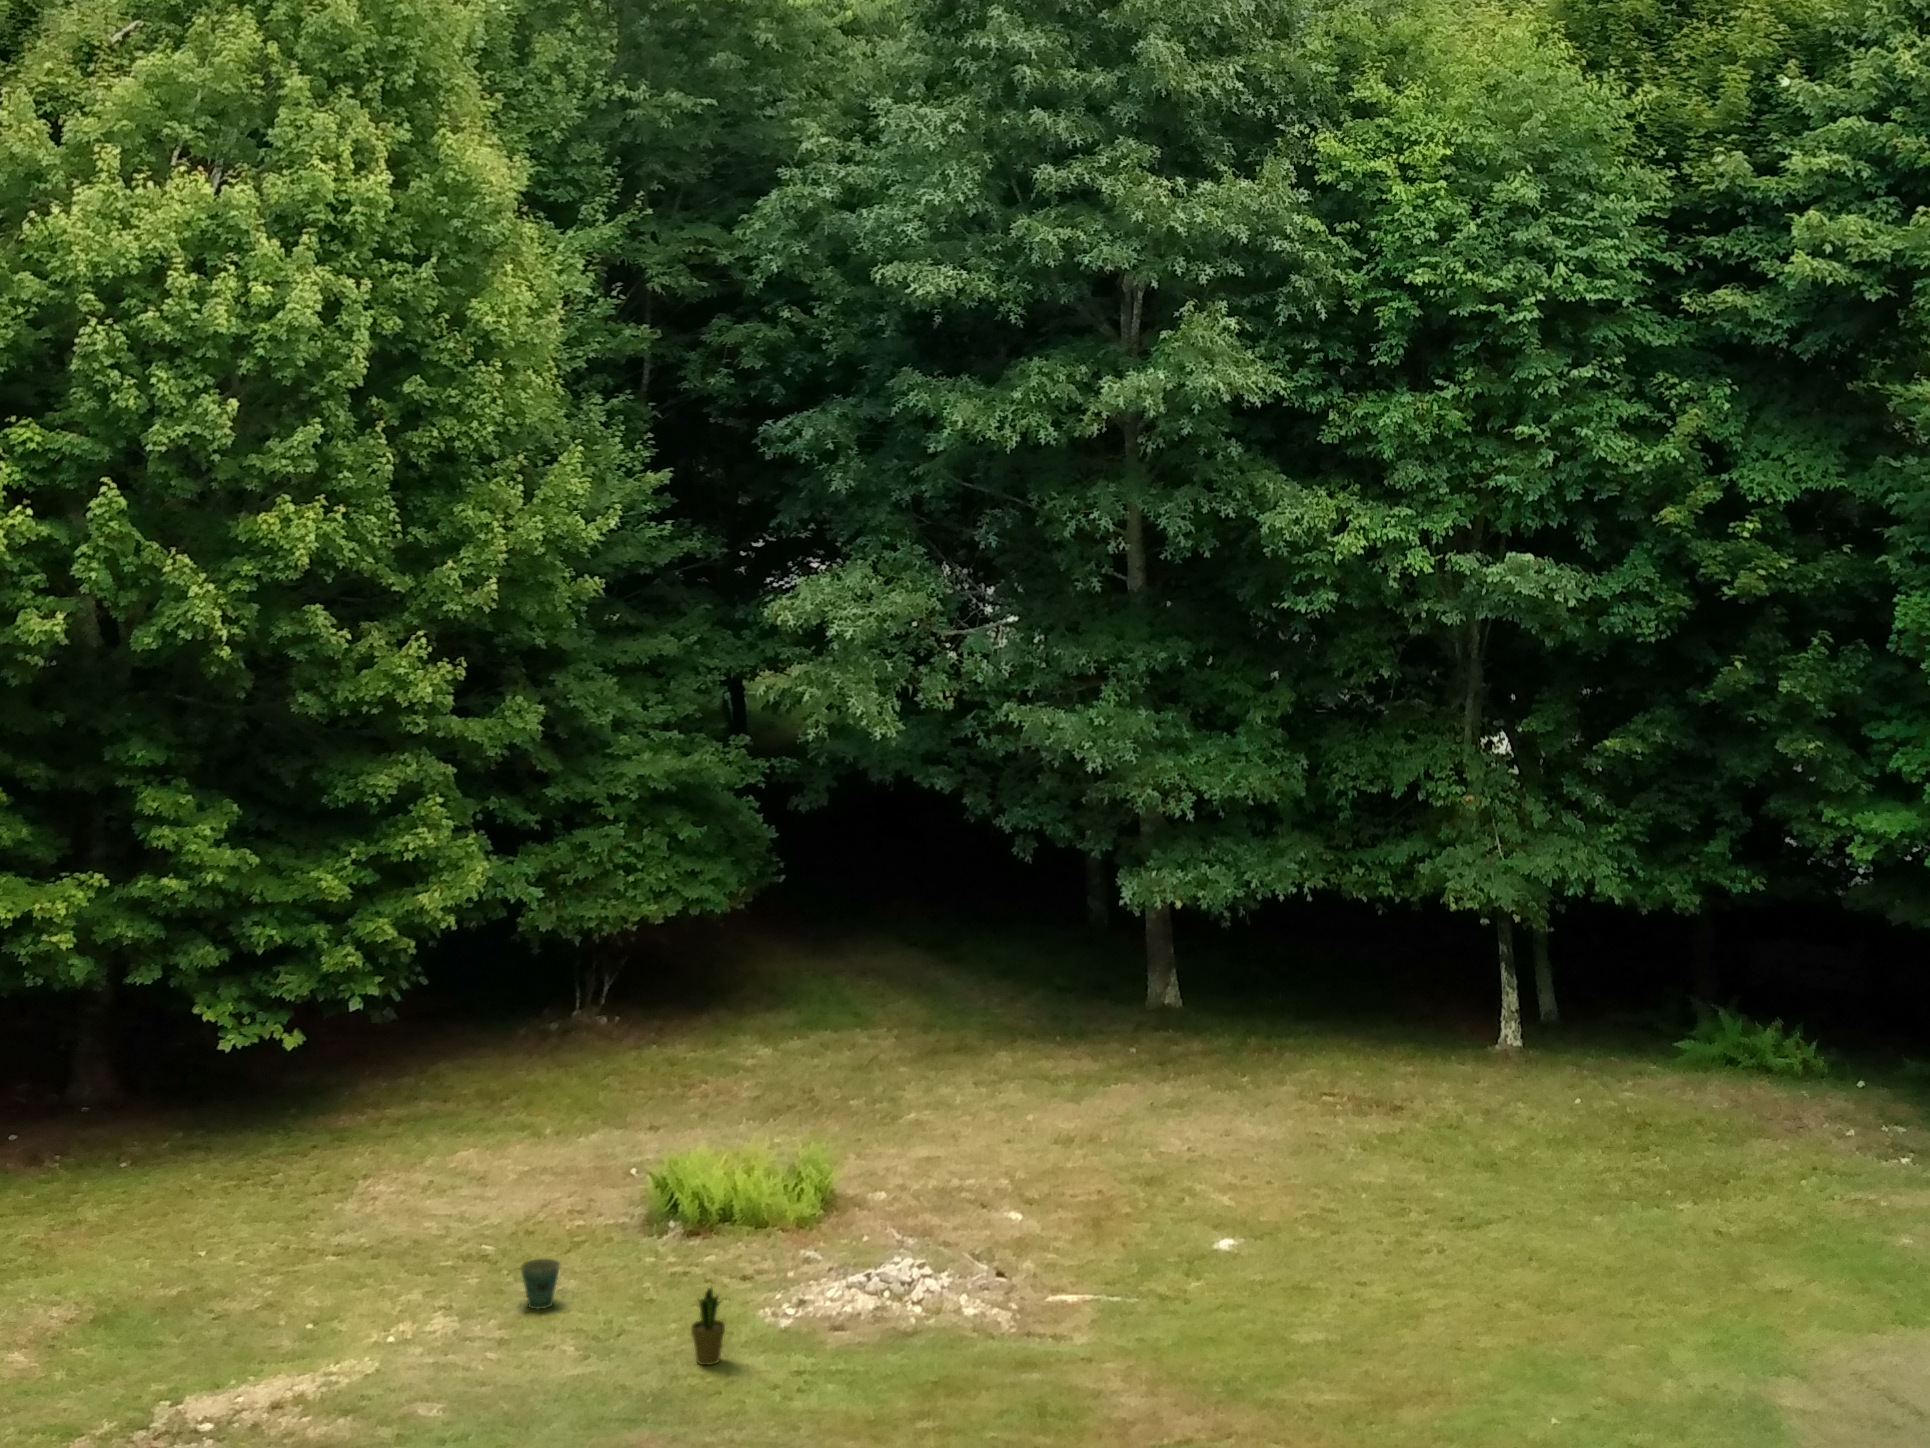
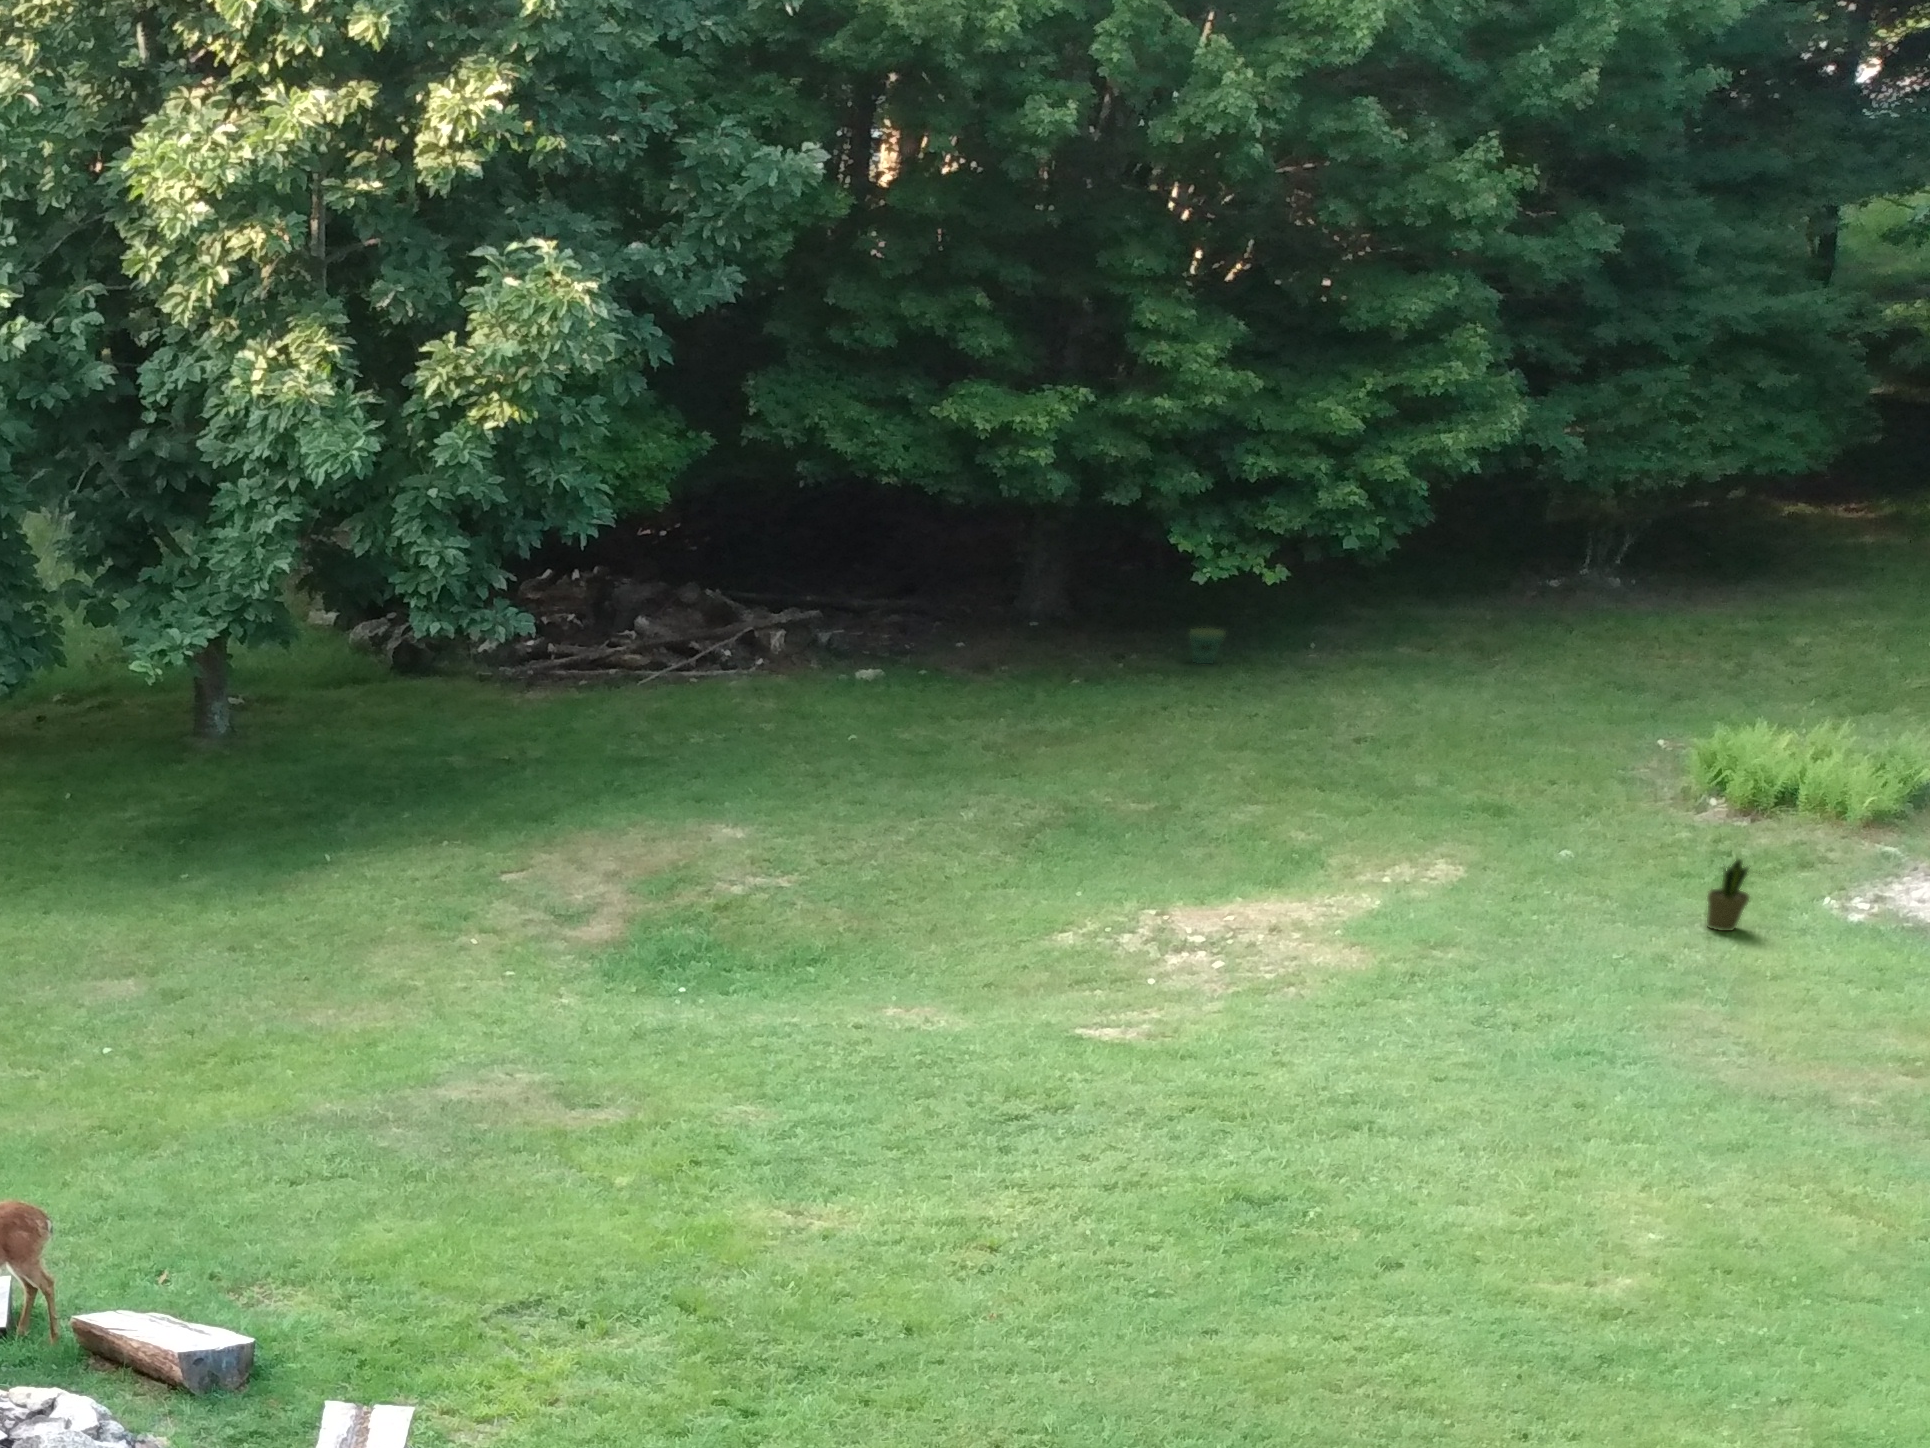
bucket: present [521,1259,561,1309] -> present [1190,628,1225,664]

